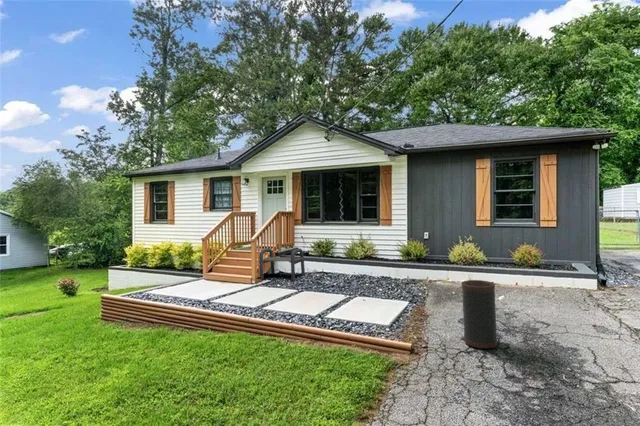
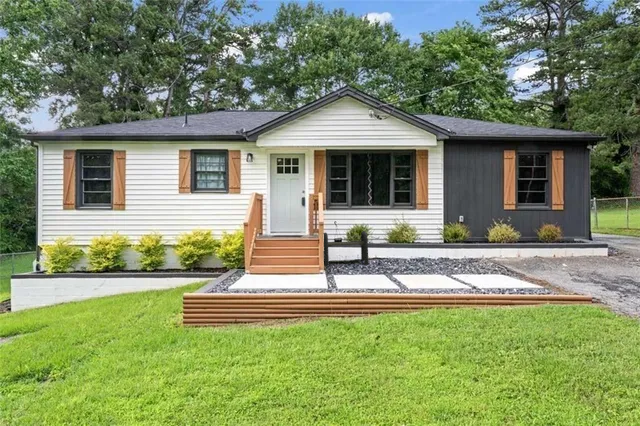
trash can: present [462,280,497,348] -> none [601,239,628,286]

